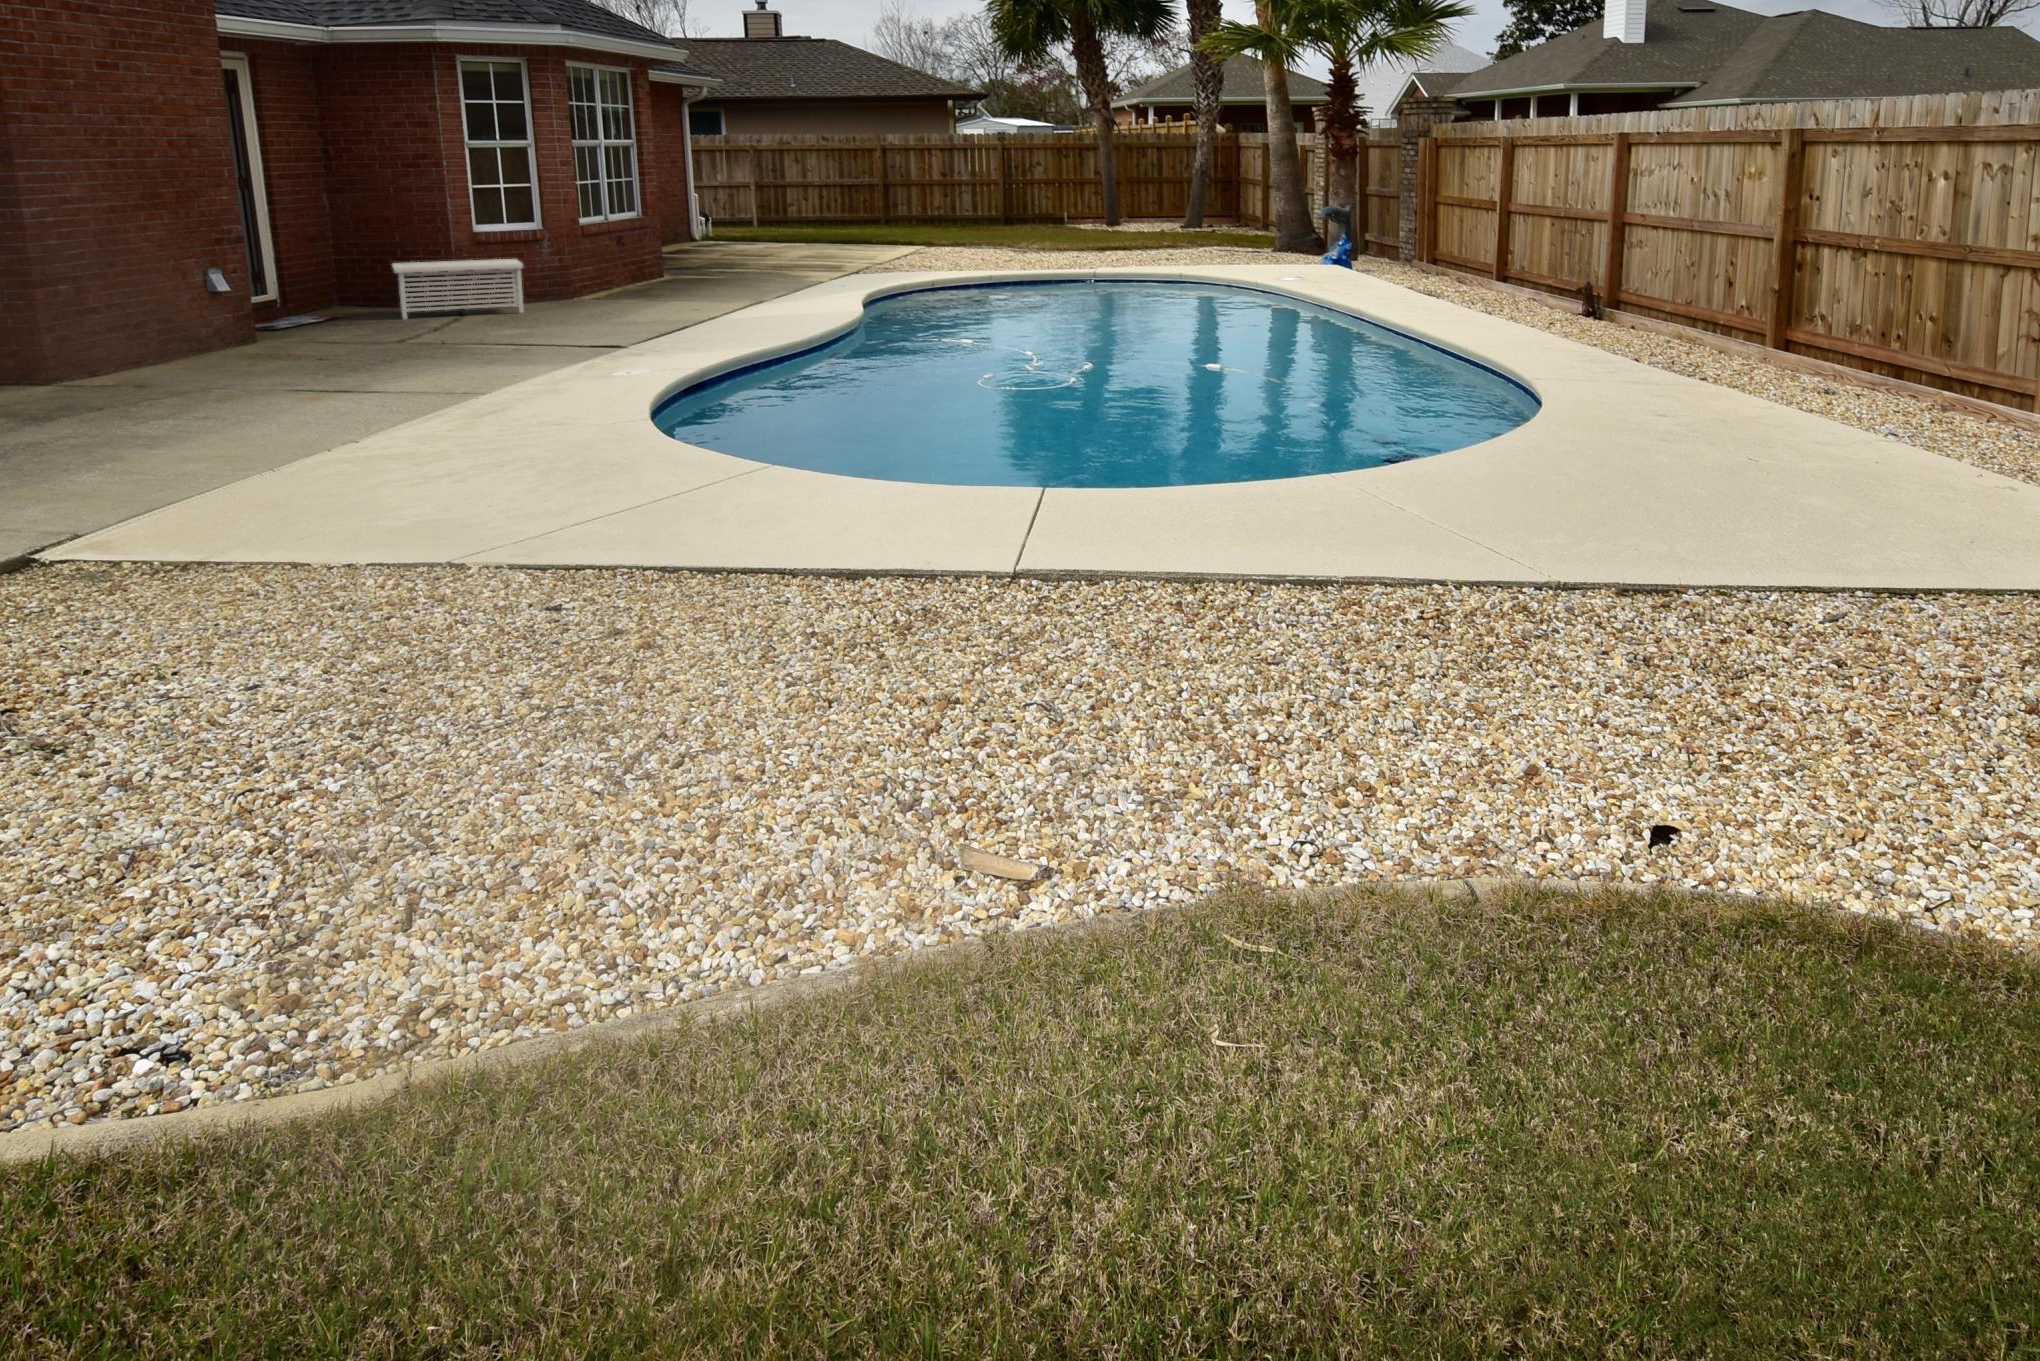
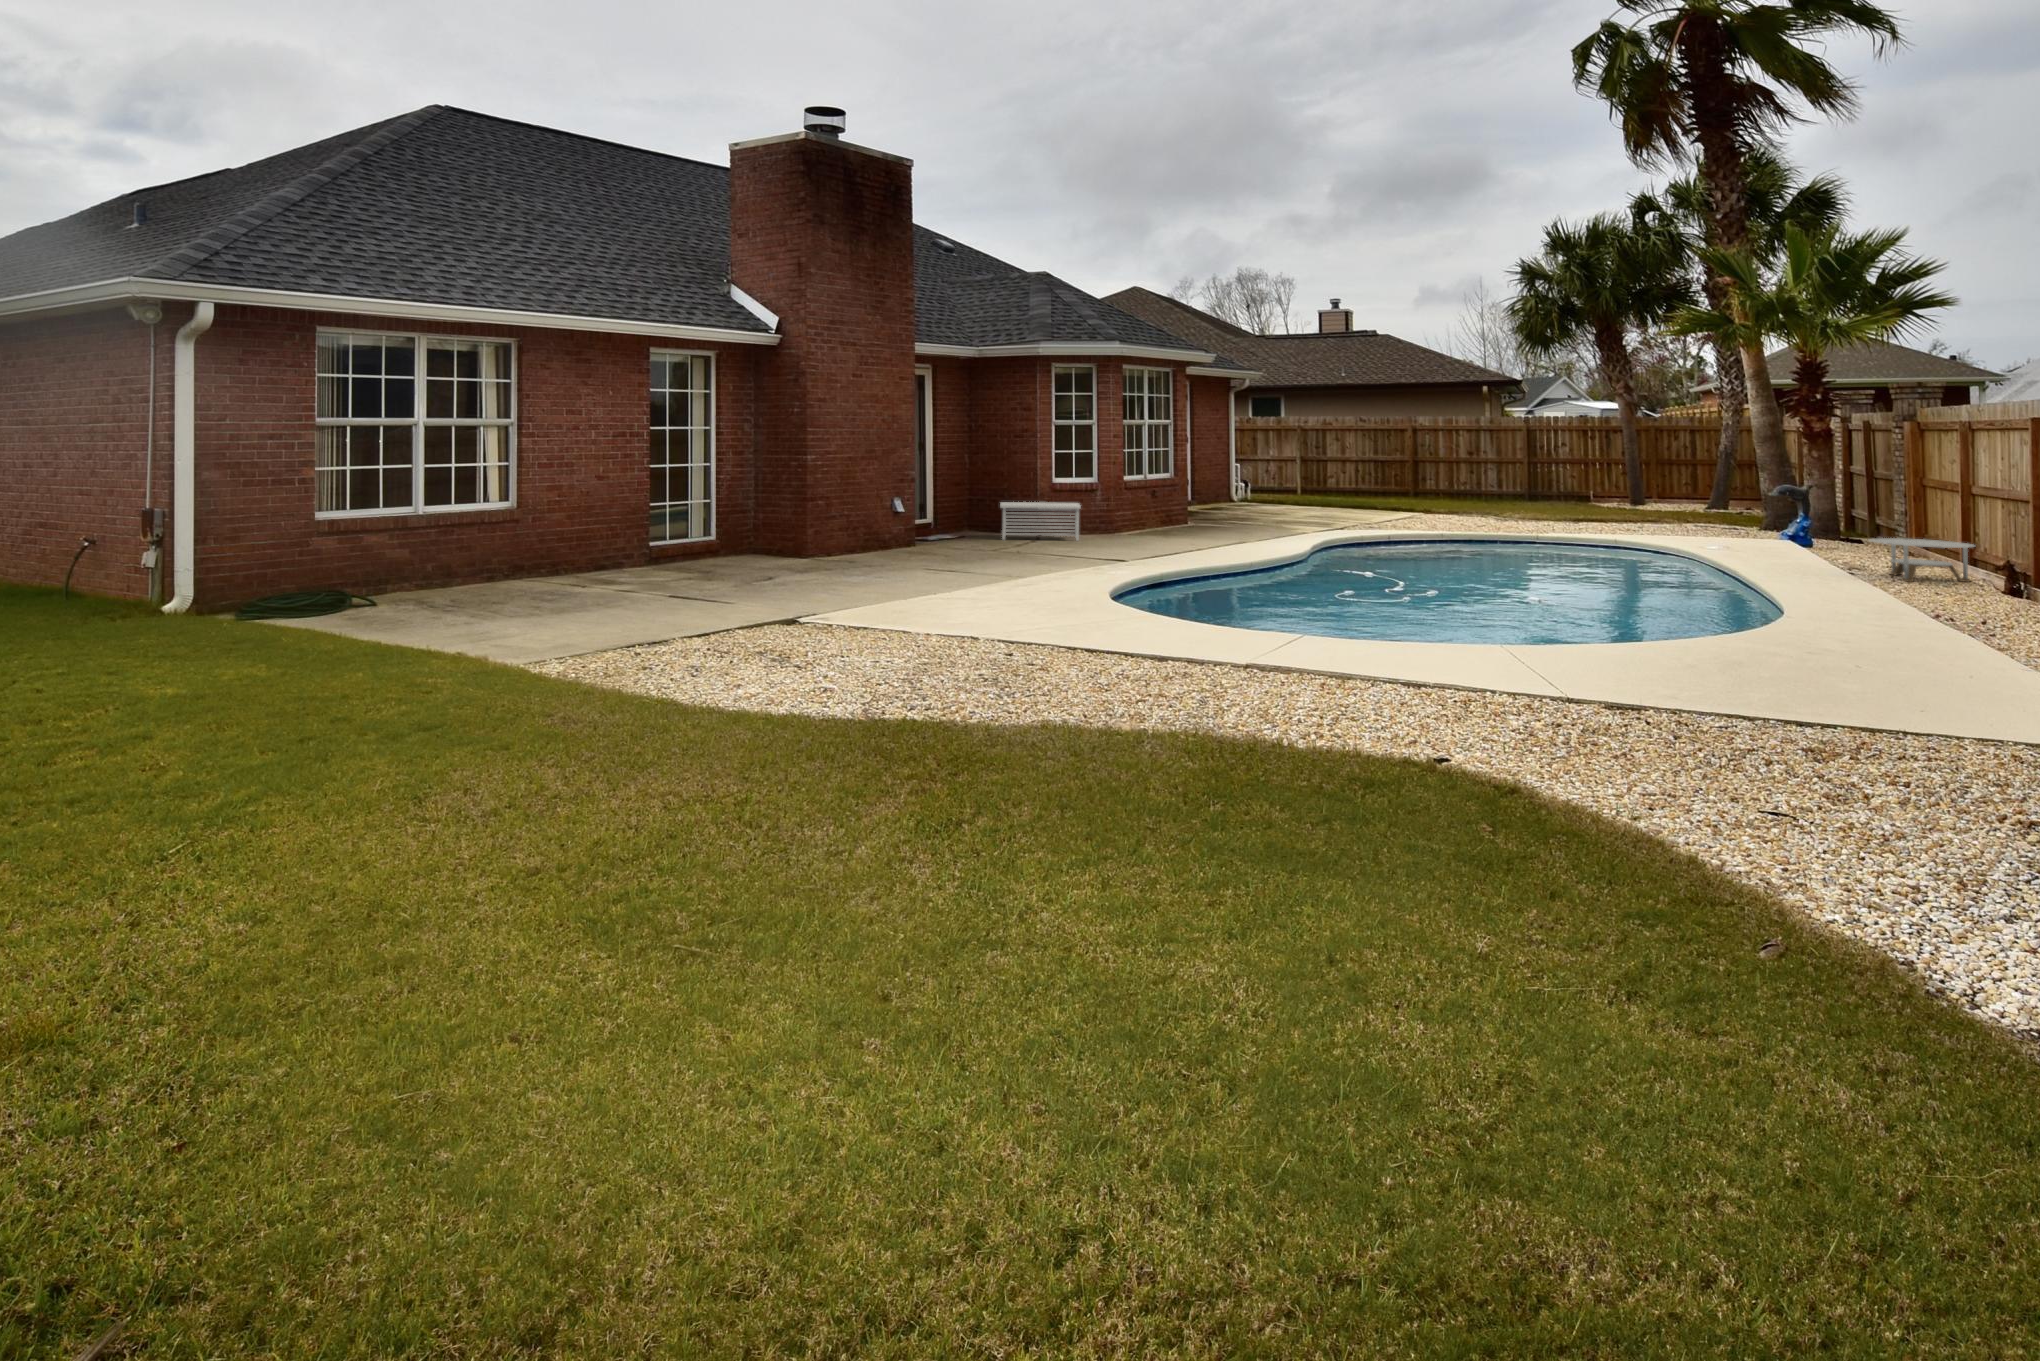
round table: none [1435,260,1531,306] -> present [1870,538,1975,582]

